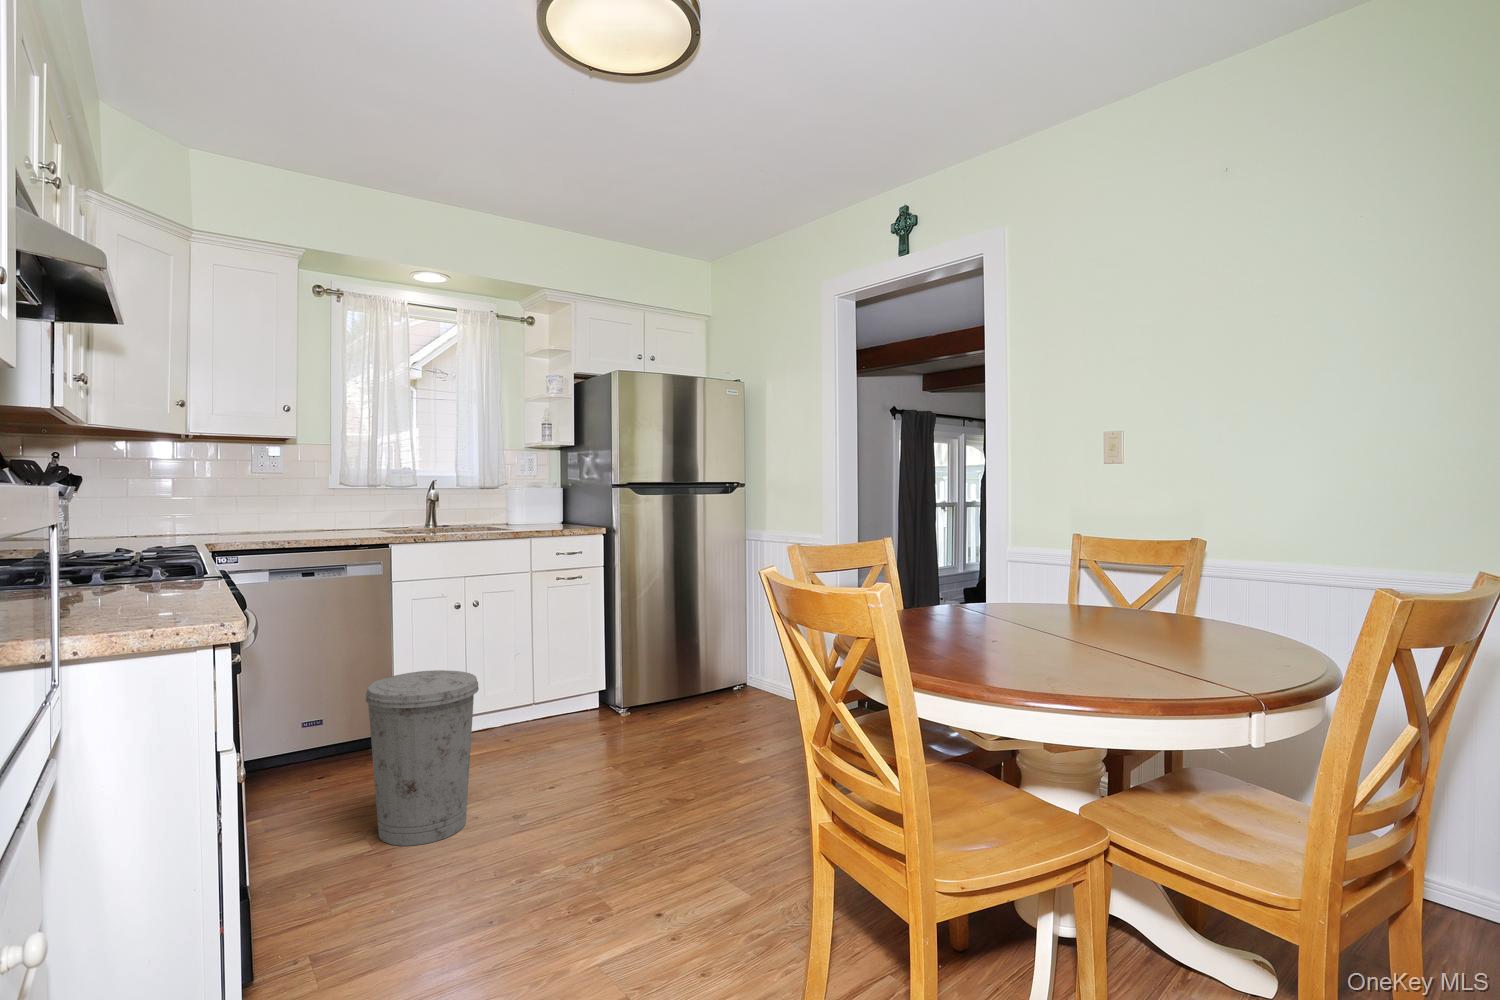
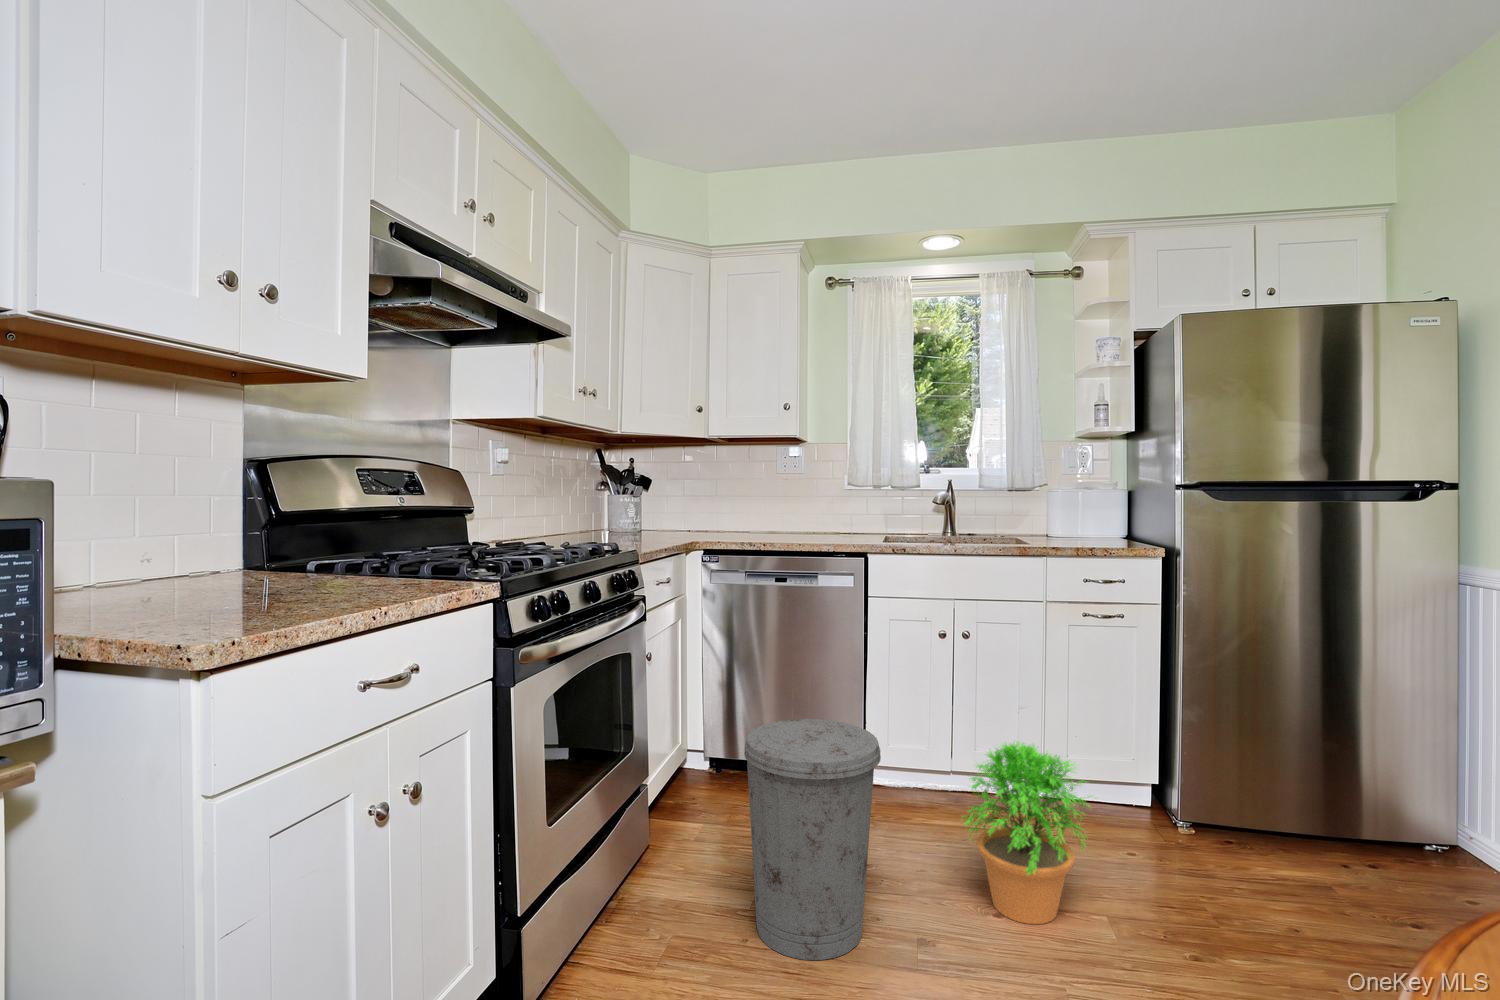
potted plant: none [515,660,599,779] -> present [964,741,1096,924]

